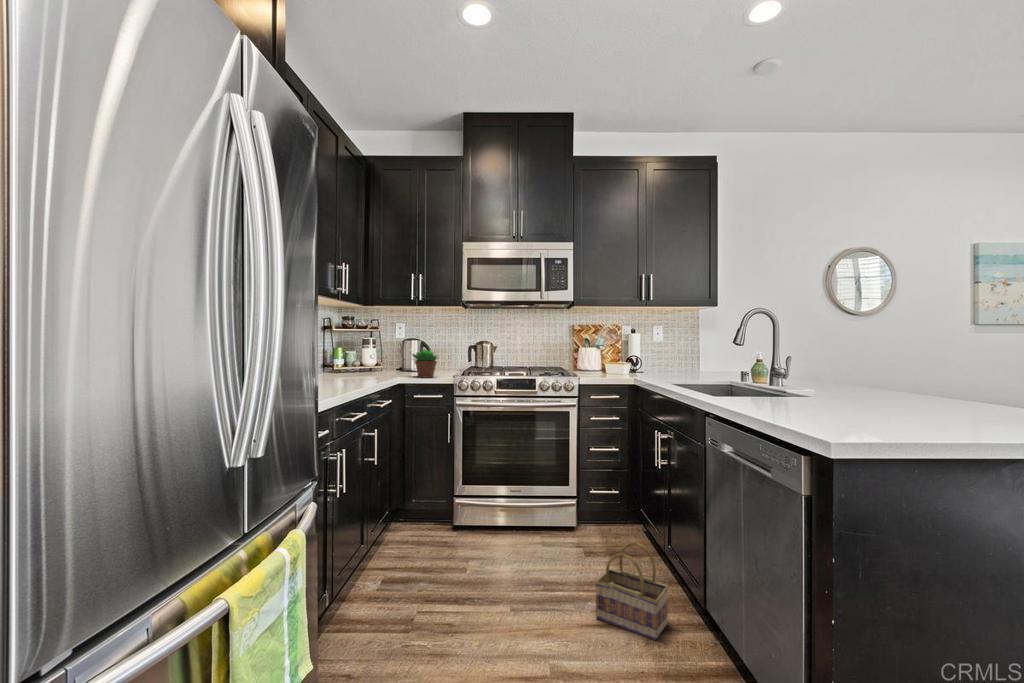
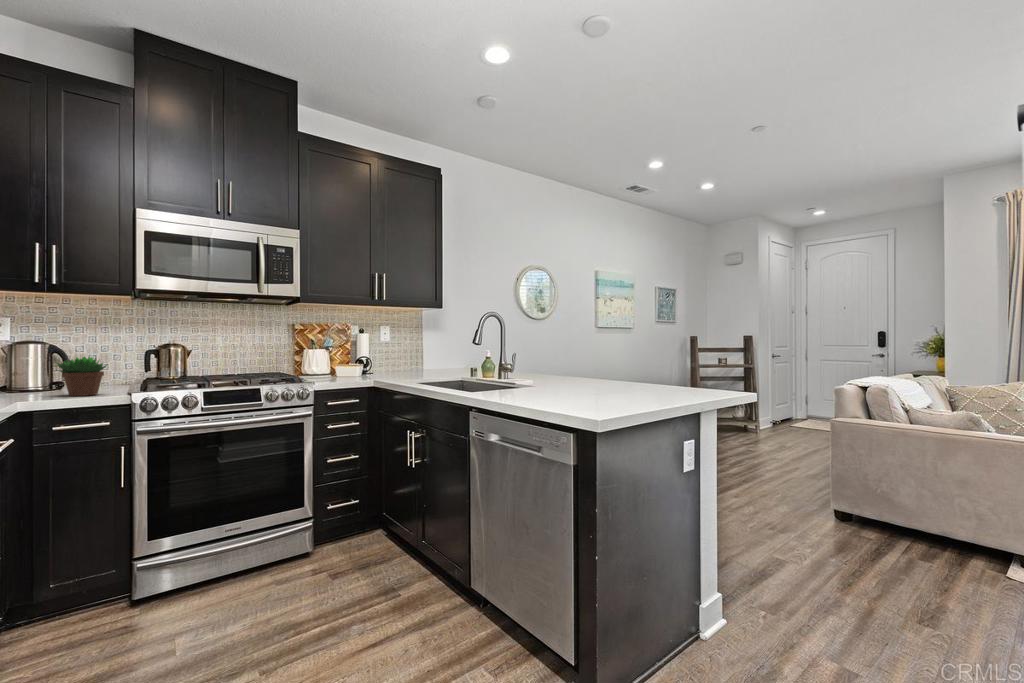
basket: present [595,542,669,640] -> none [364,546,439,641]

